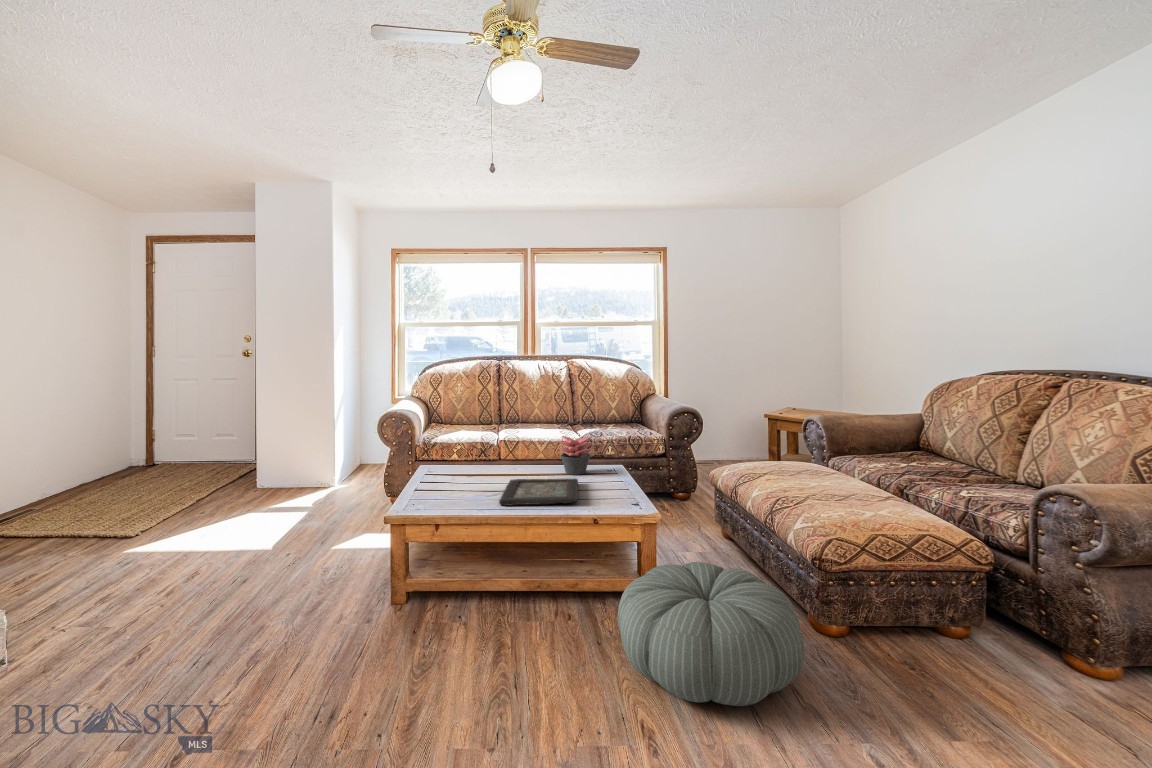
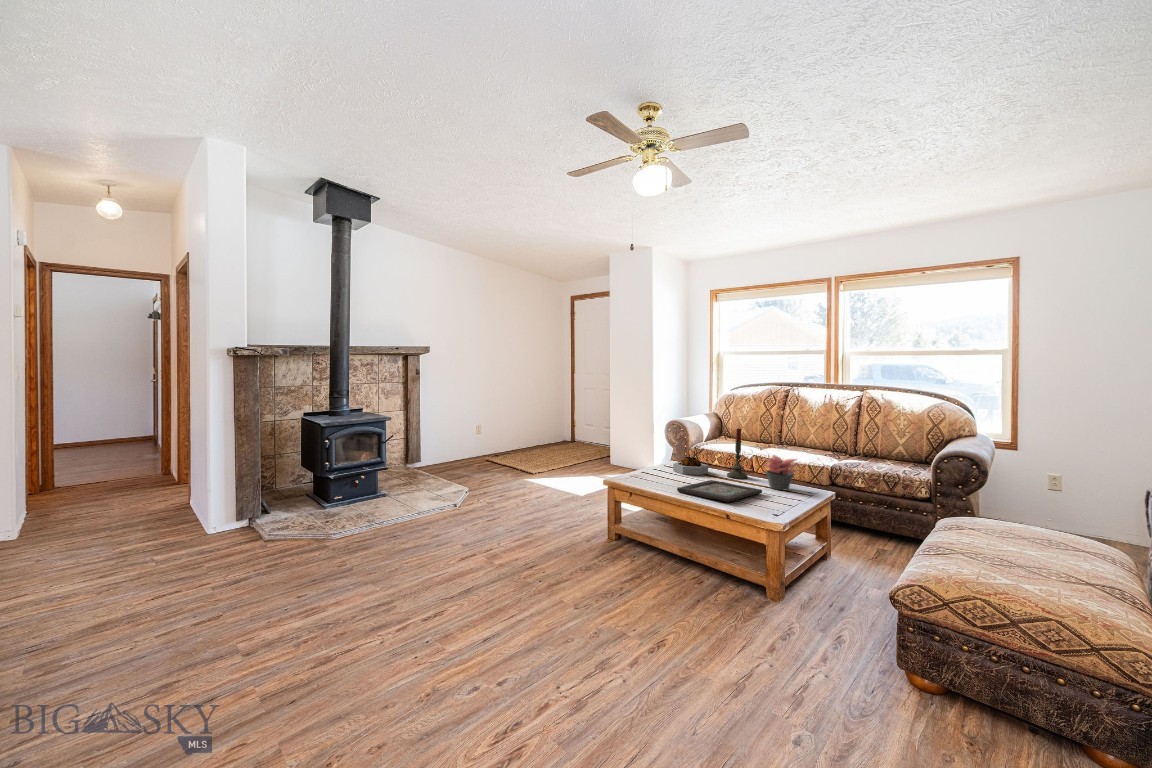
candle: none [504,409,528,472] -> present [727,428,747,479]
decorative bowl: none [438,453,480,480] -> present [673,457,708,475]
pouf: present [618,562,804,706] -> none [684,561,840,673]

